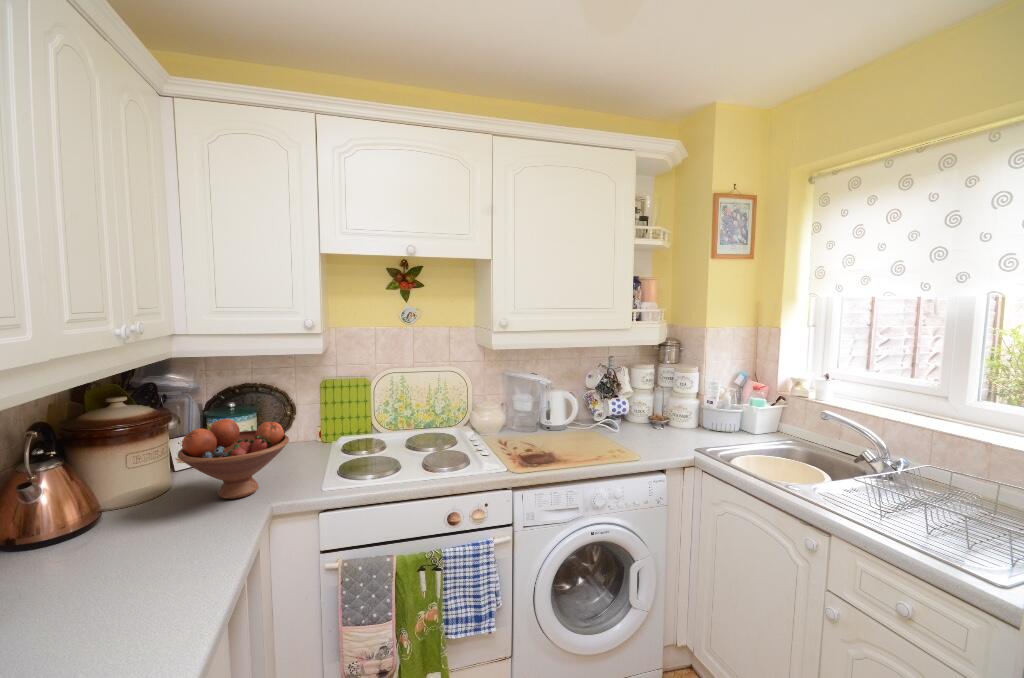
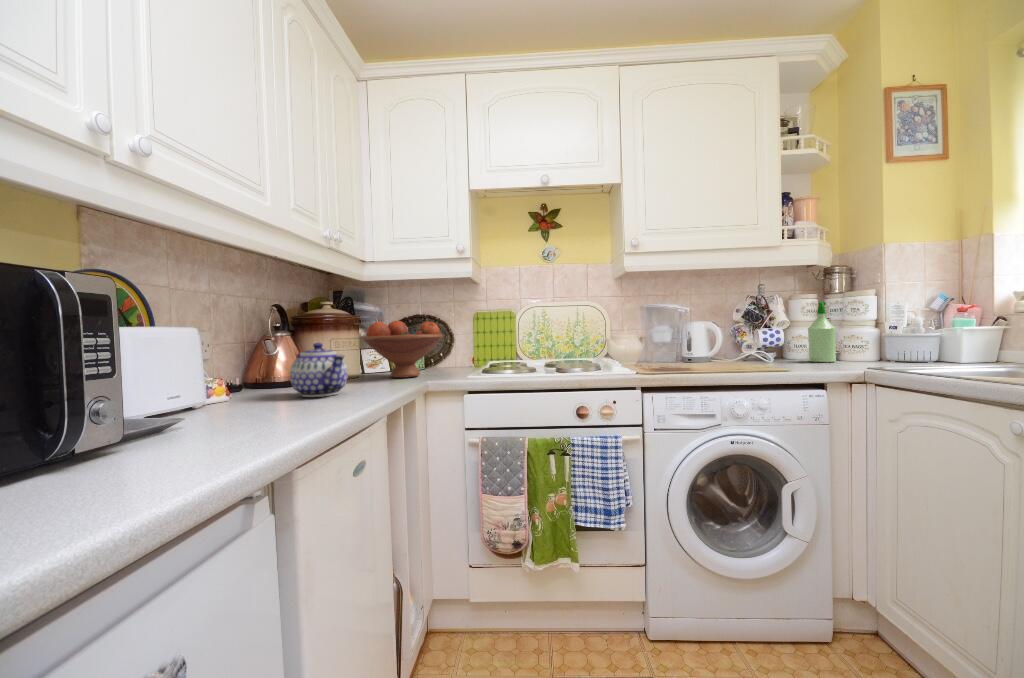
spray bottle: none [649,377,670,433] -> present [808,301,836,362]
teapot: none [81,510,171,589] -> present [290,343,348,397]

